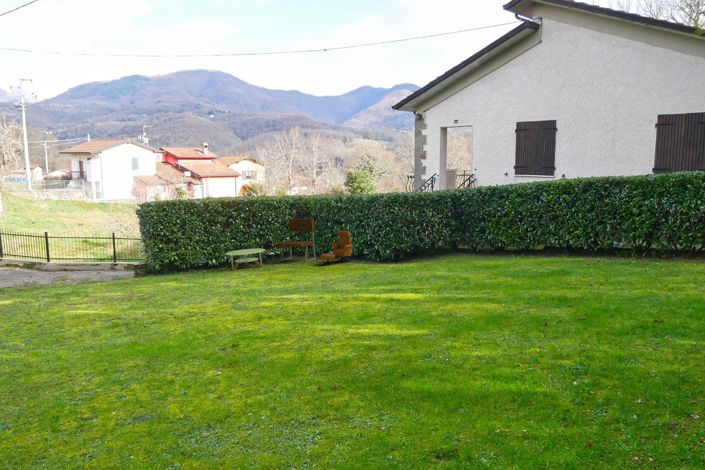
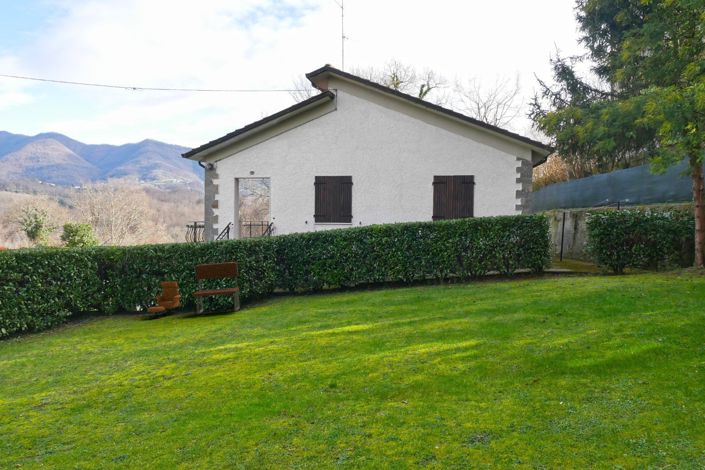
bench: present [274,218,316,262] -> present [192,262,240,314]
round table: present [226,248,265,270] -> none [26,308,75,335]

